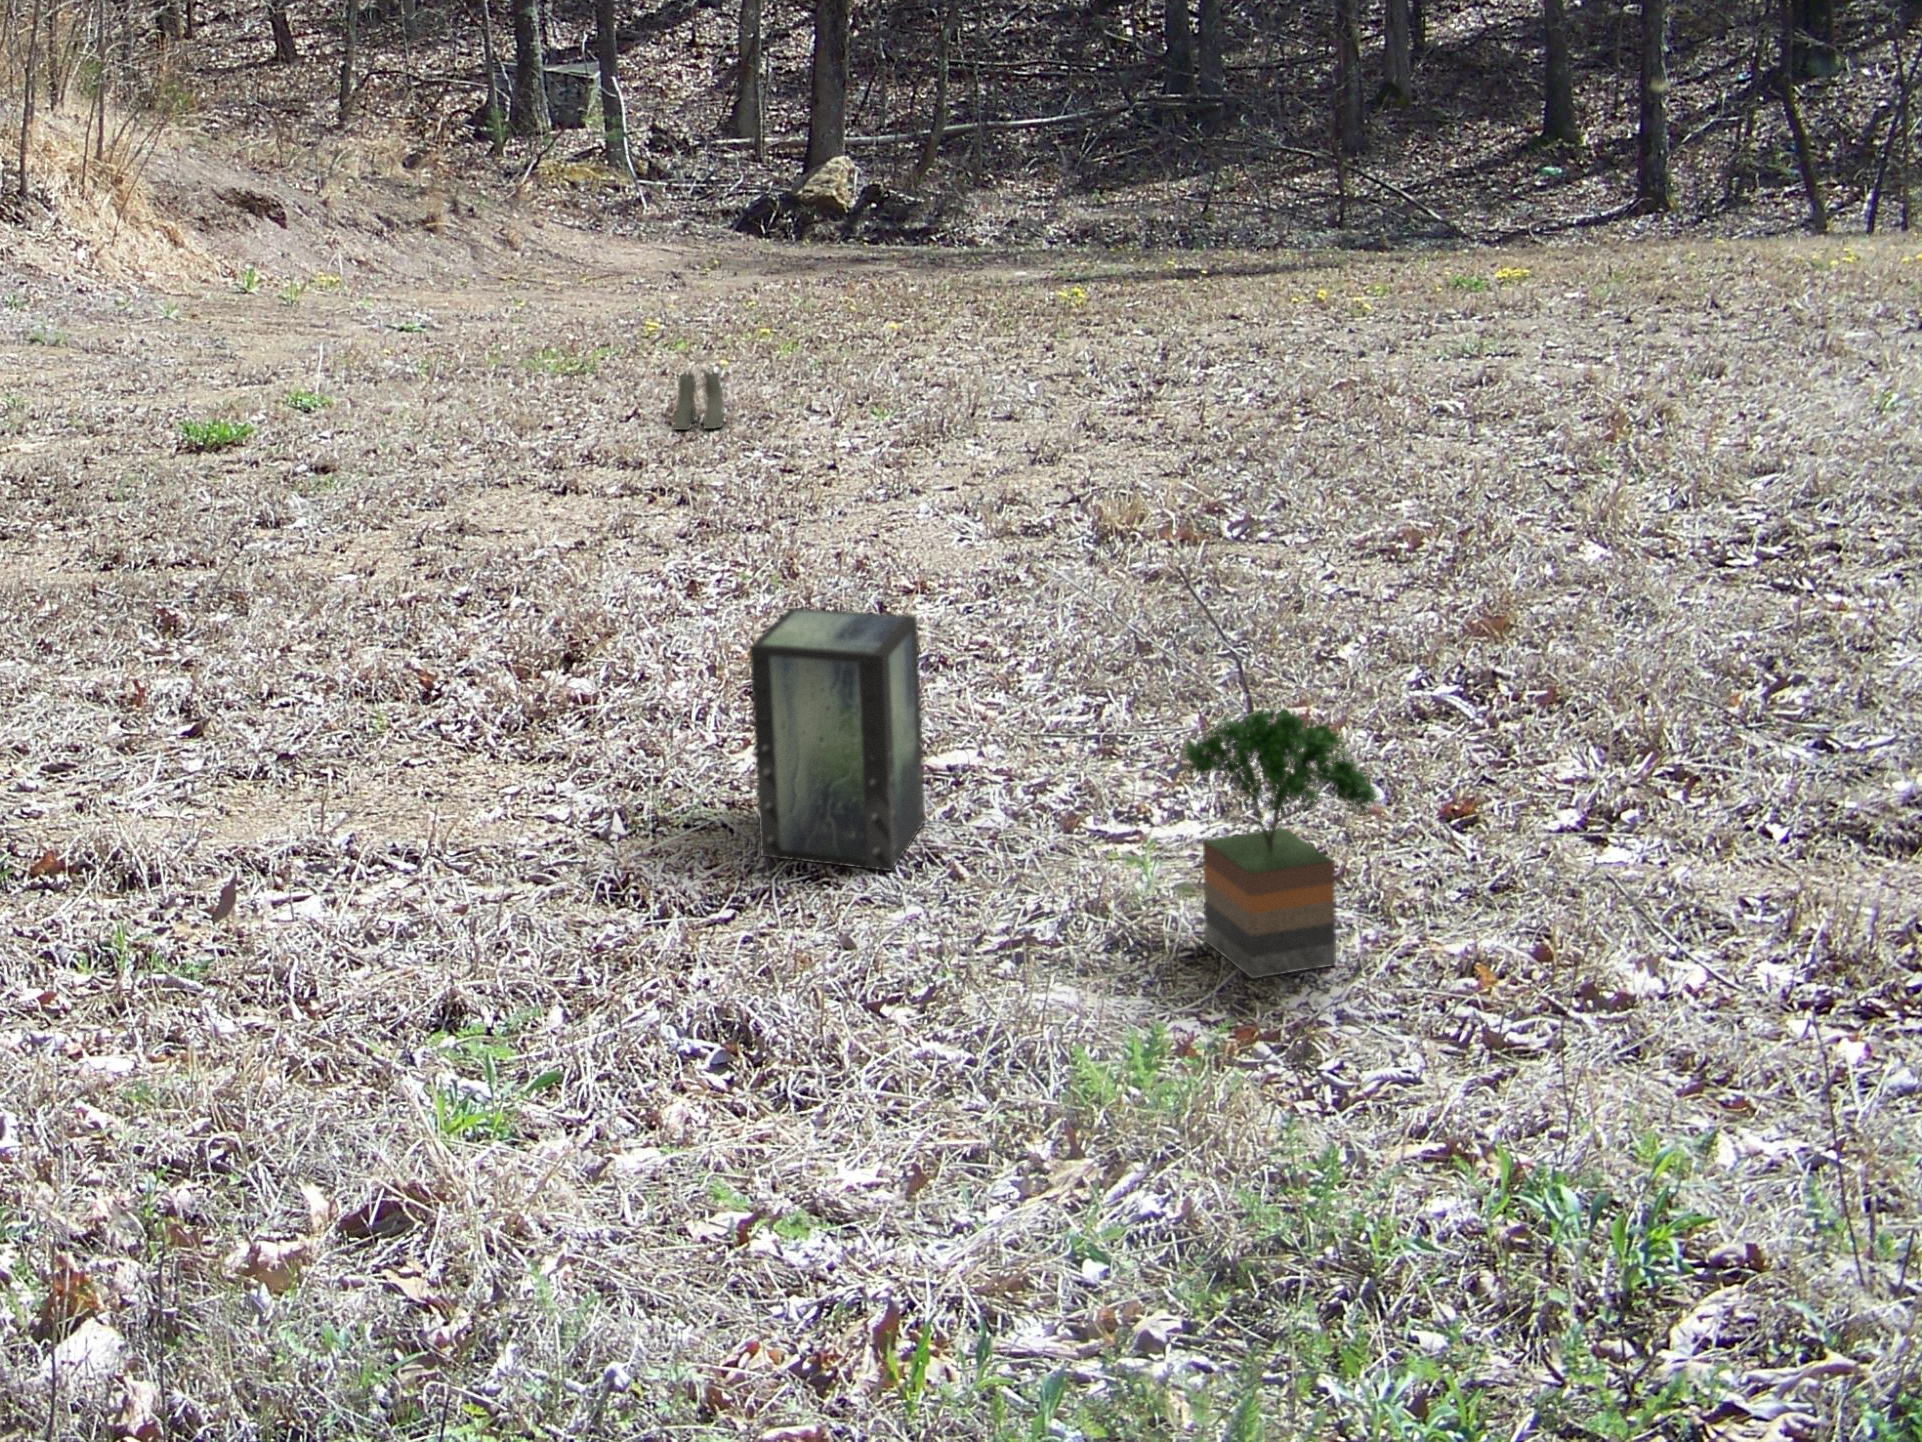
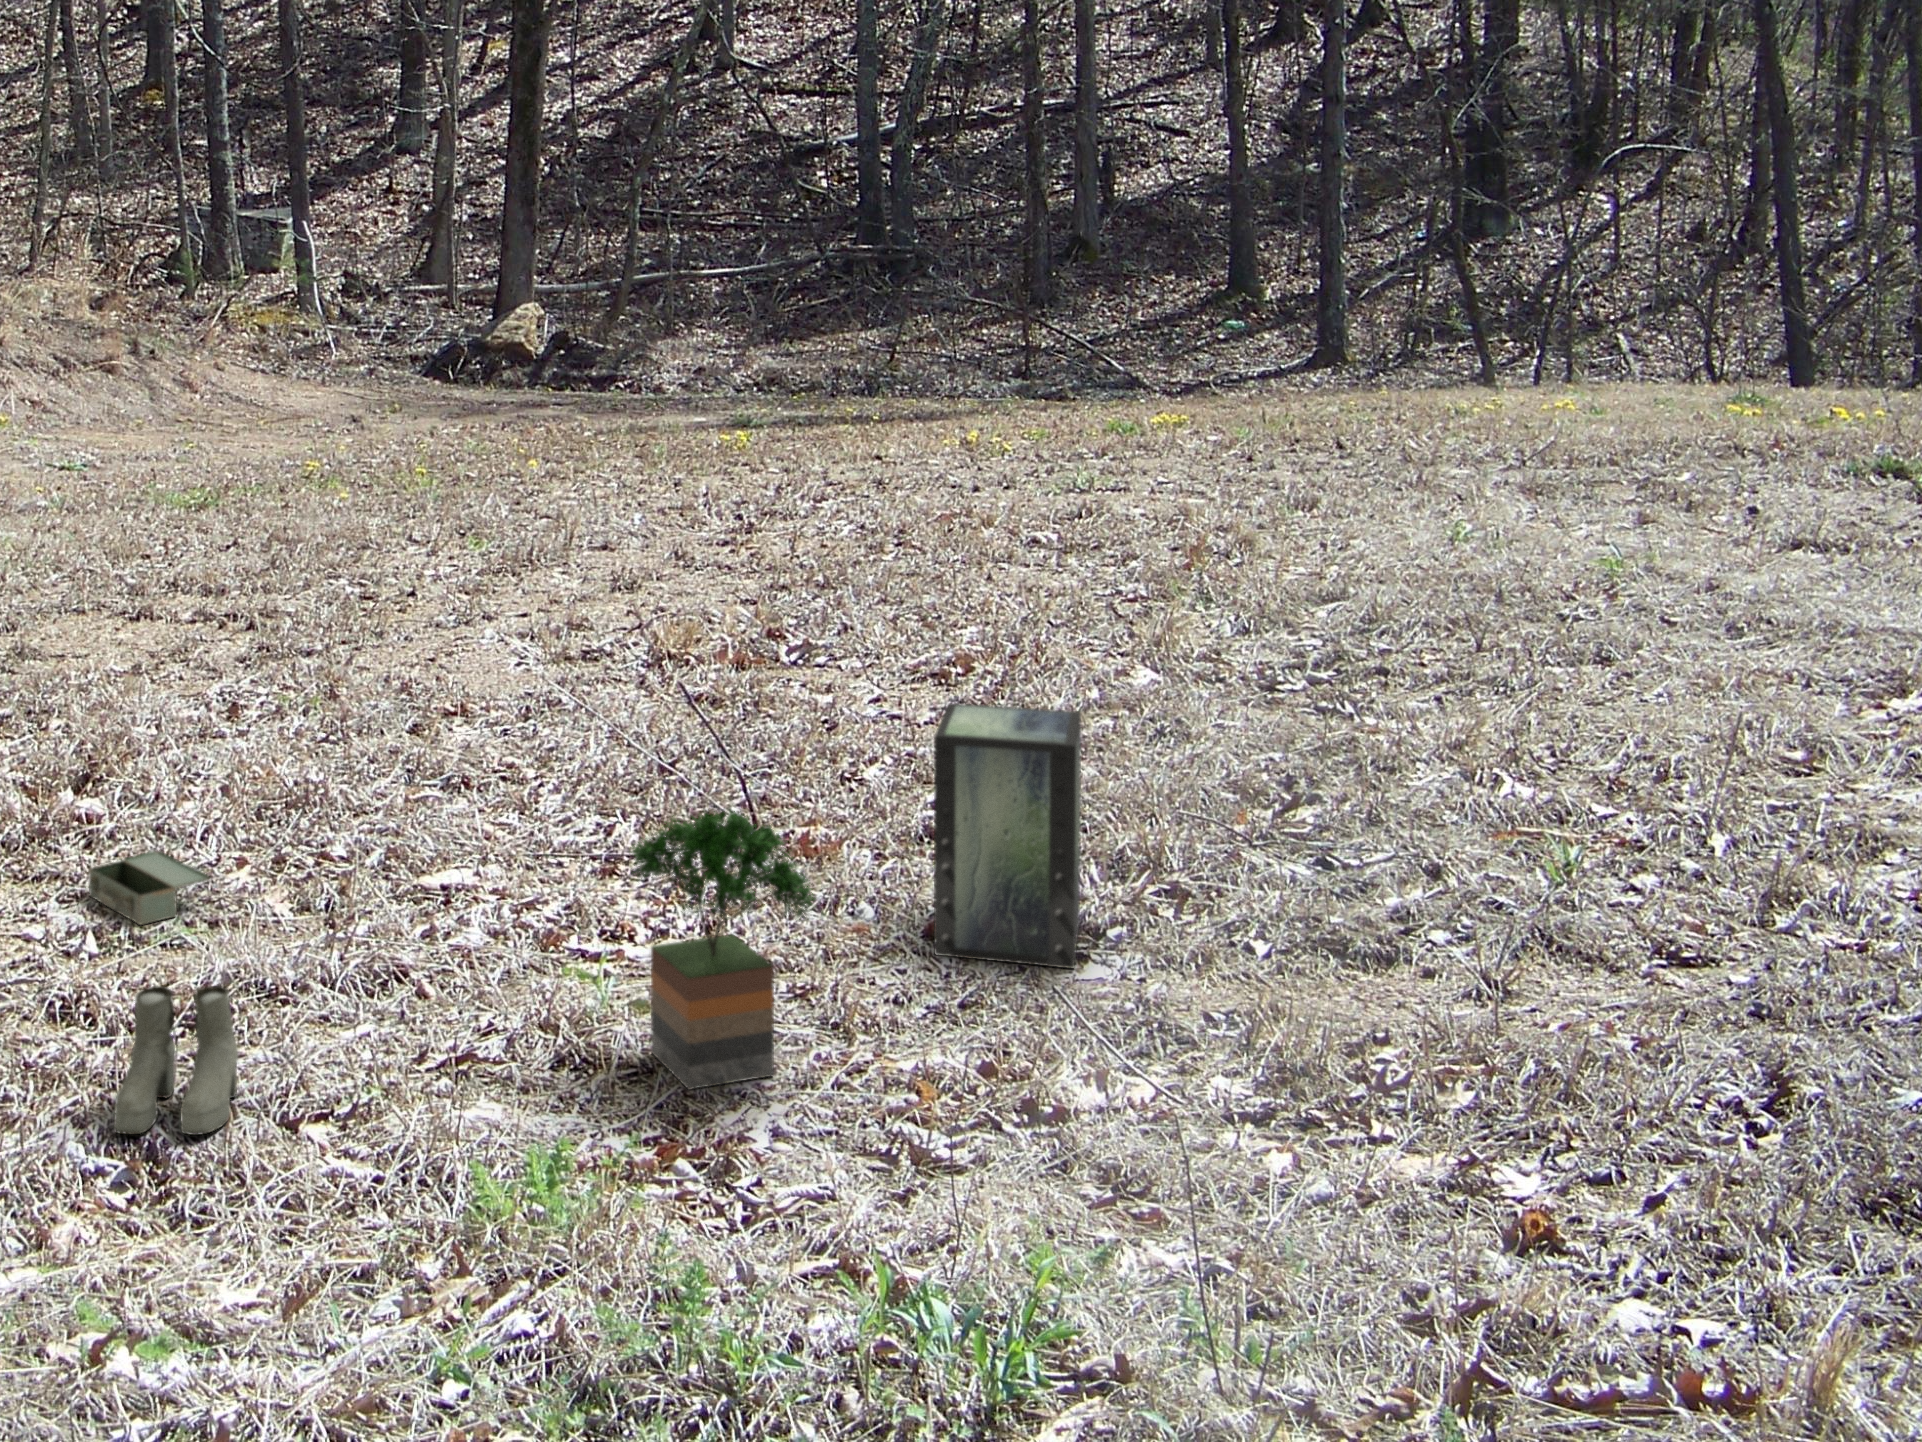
boots: present [674,373,724,430] -> present [114,986,238,1135]
storage box: present [750,608,925,871] -> present [934,703,1081,968]
toolbox: none [599,735,722,810] -> present [89,850,210,925]

